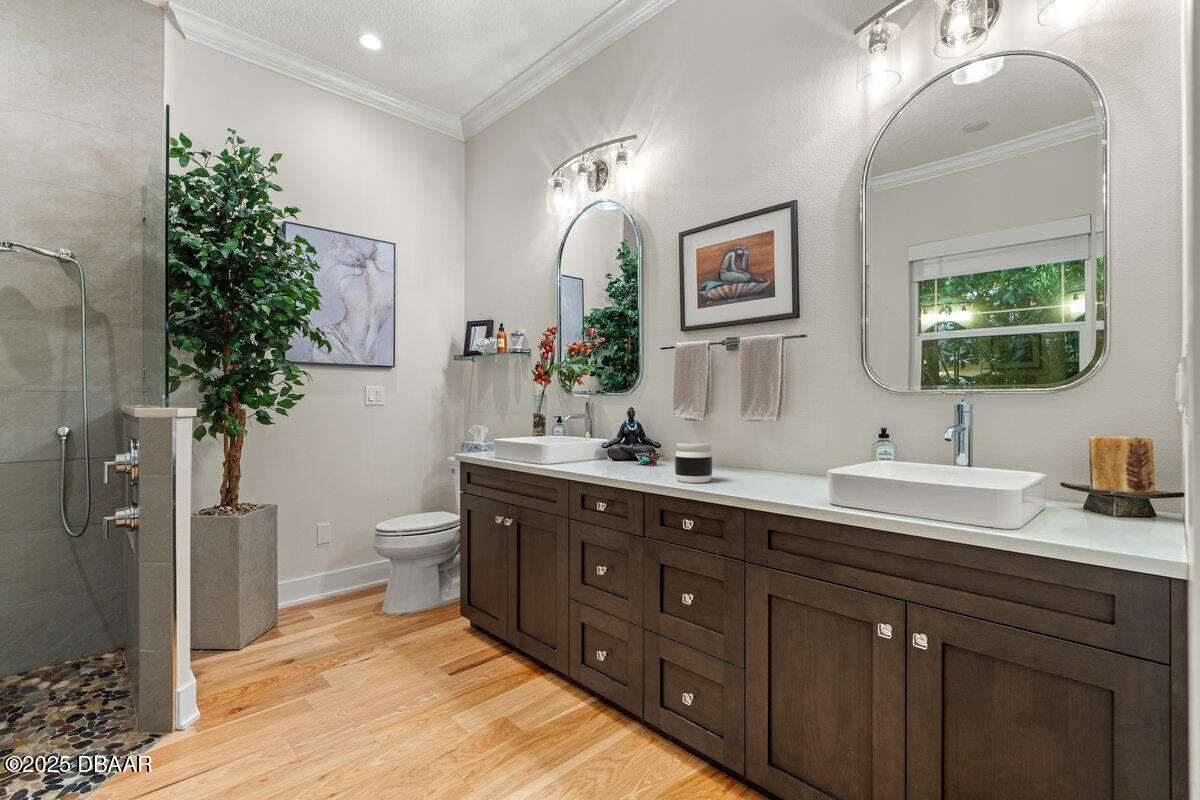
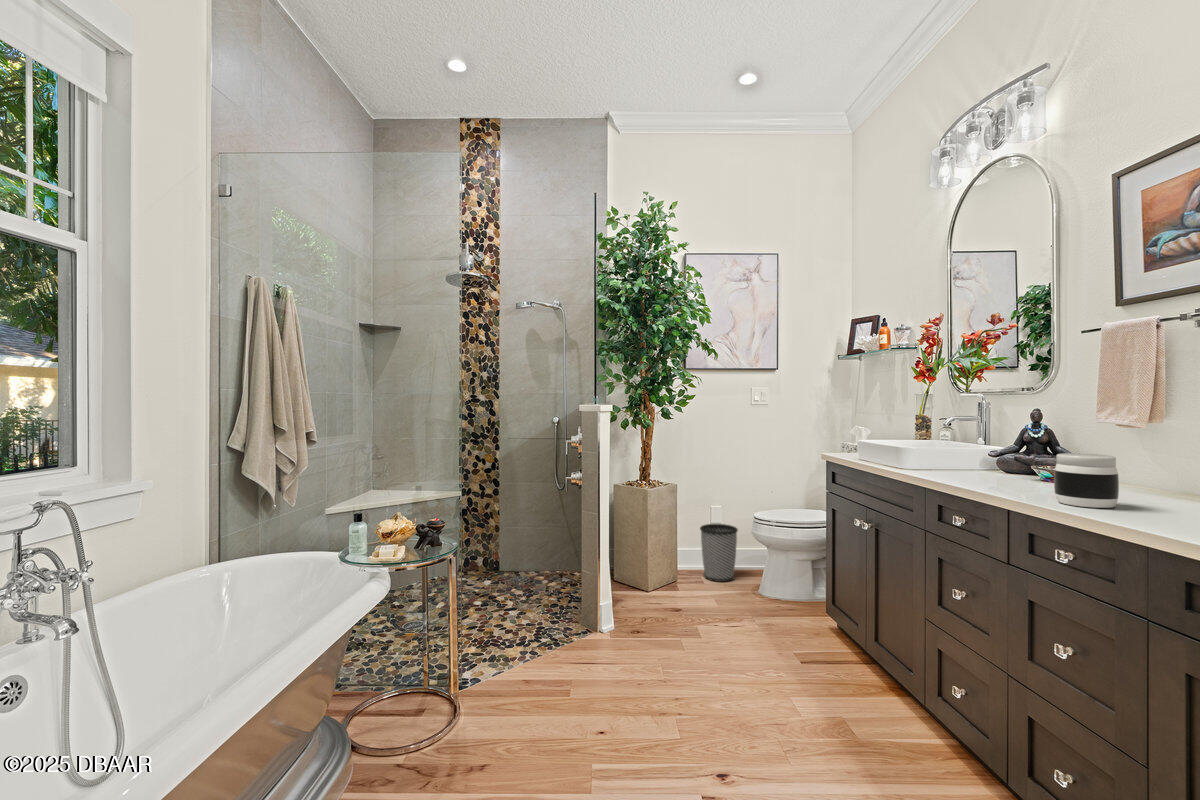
wastebasket: none [306,543,354,612] -> present [700,524,738,582]

